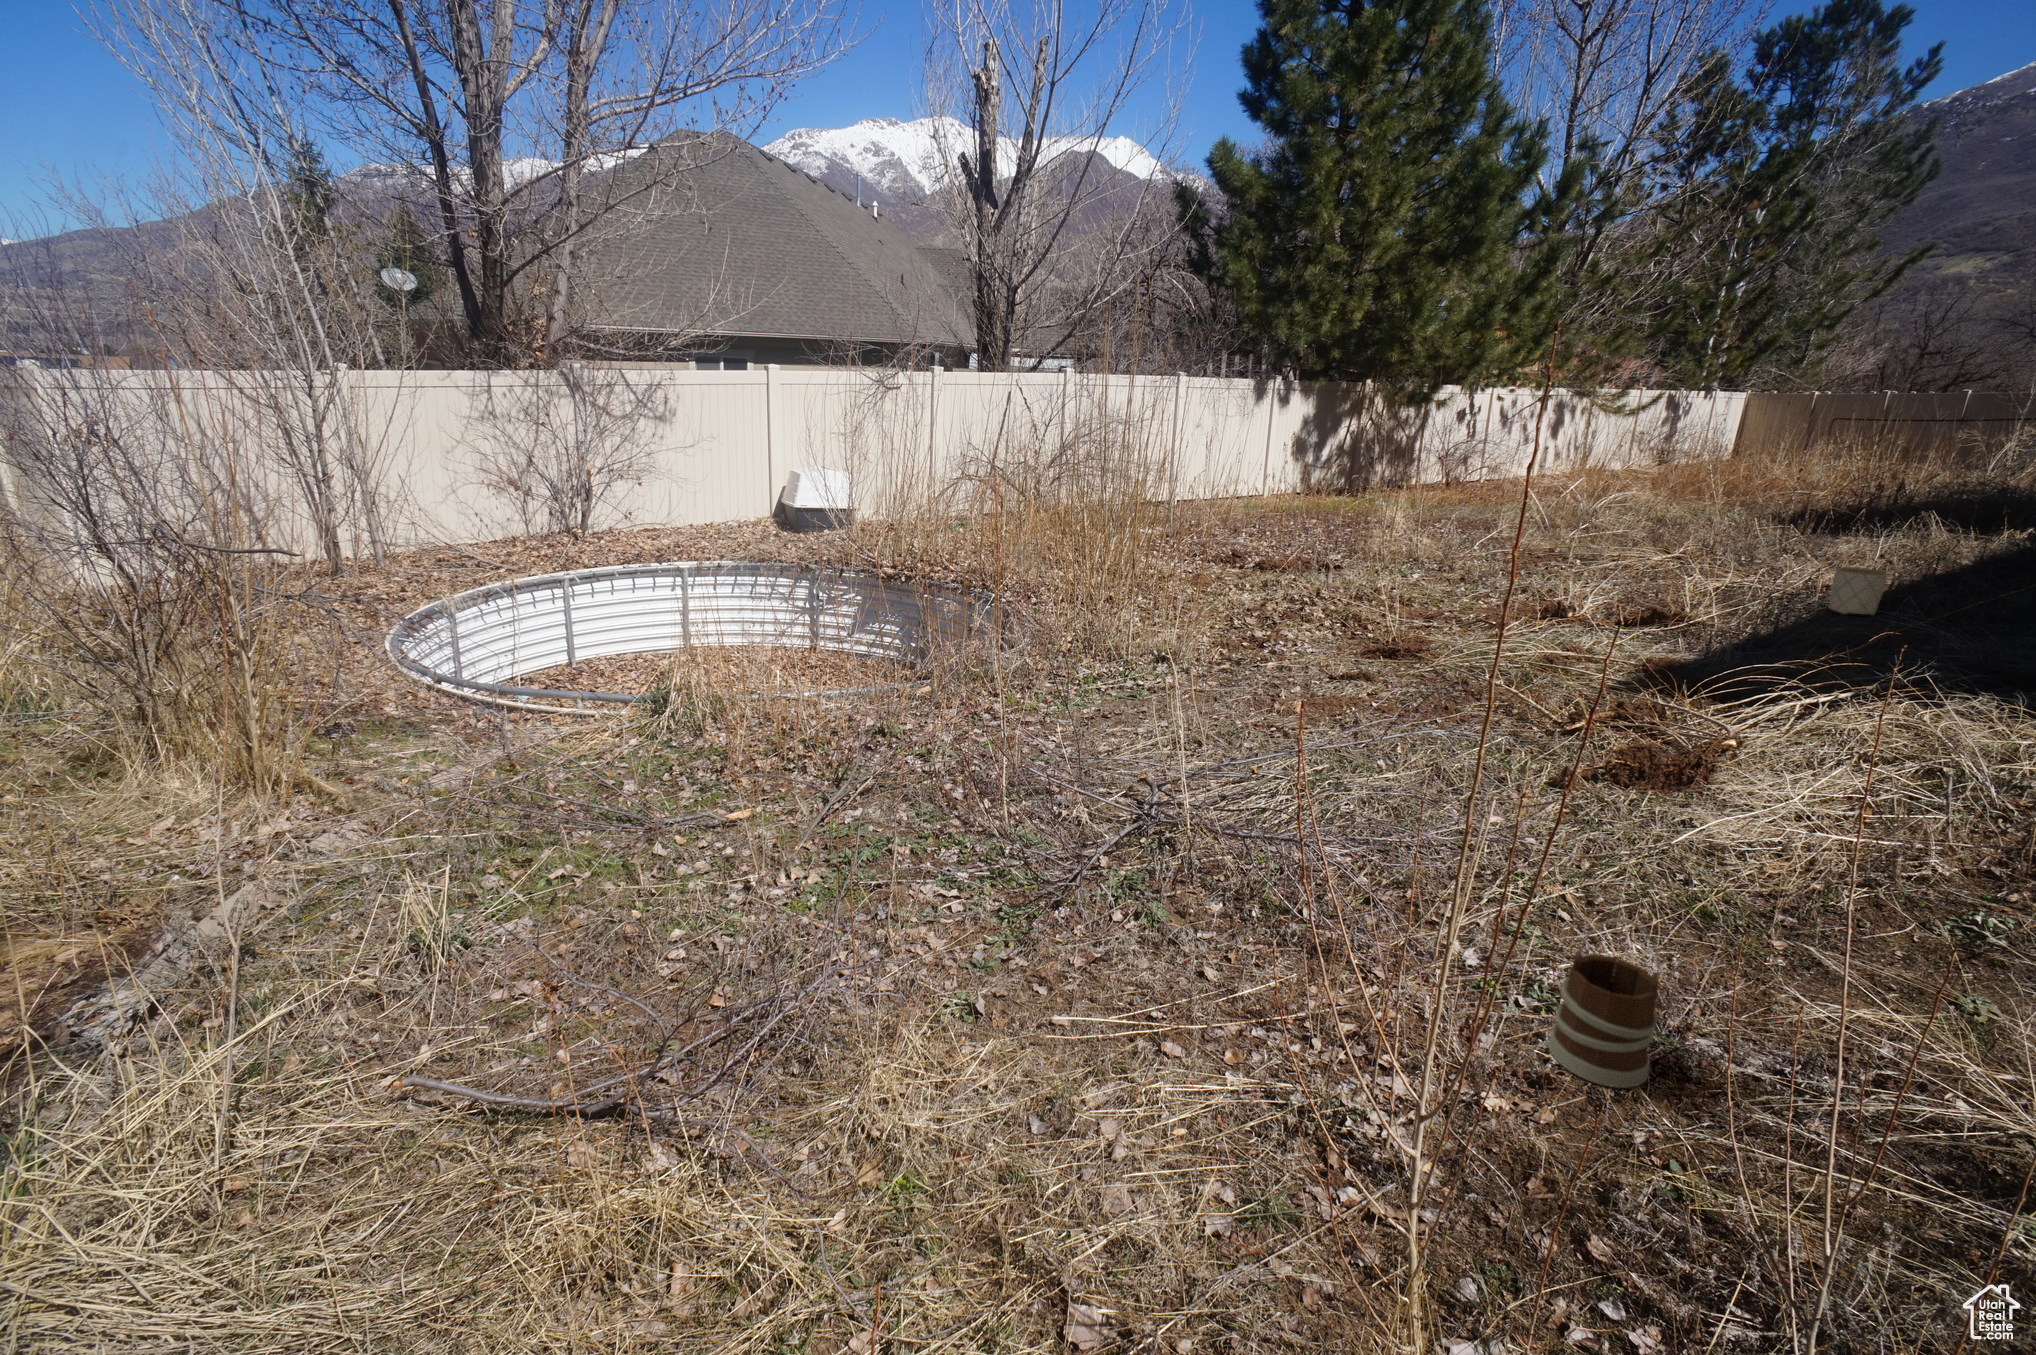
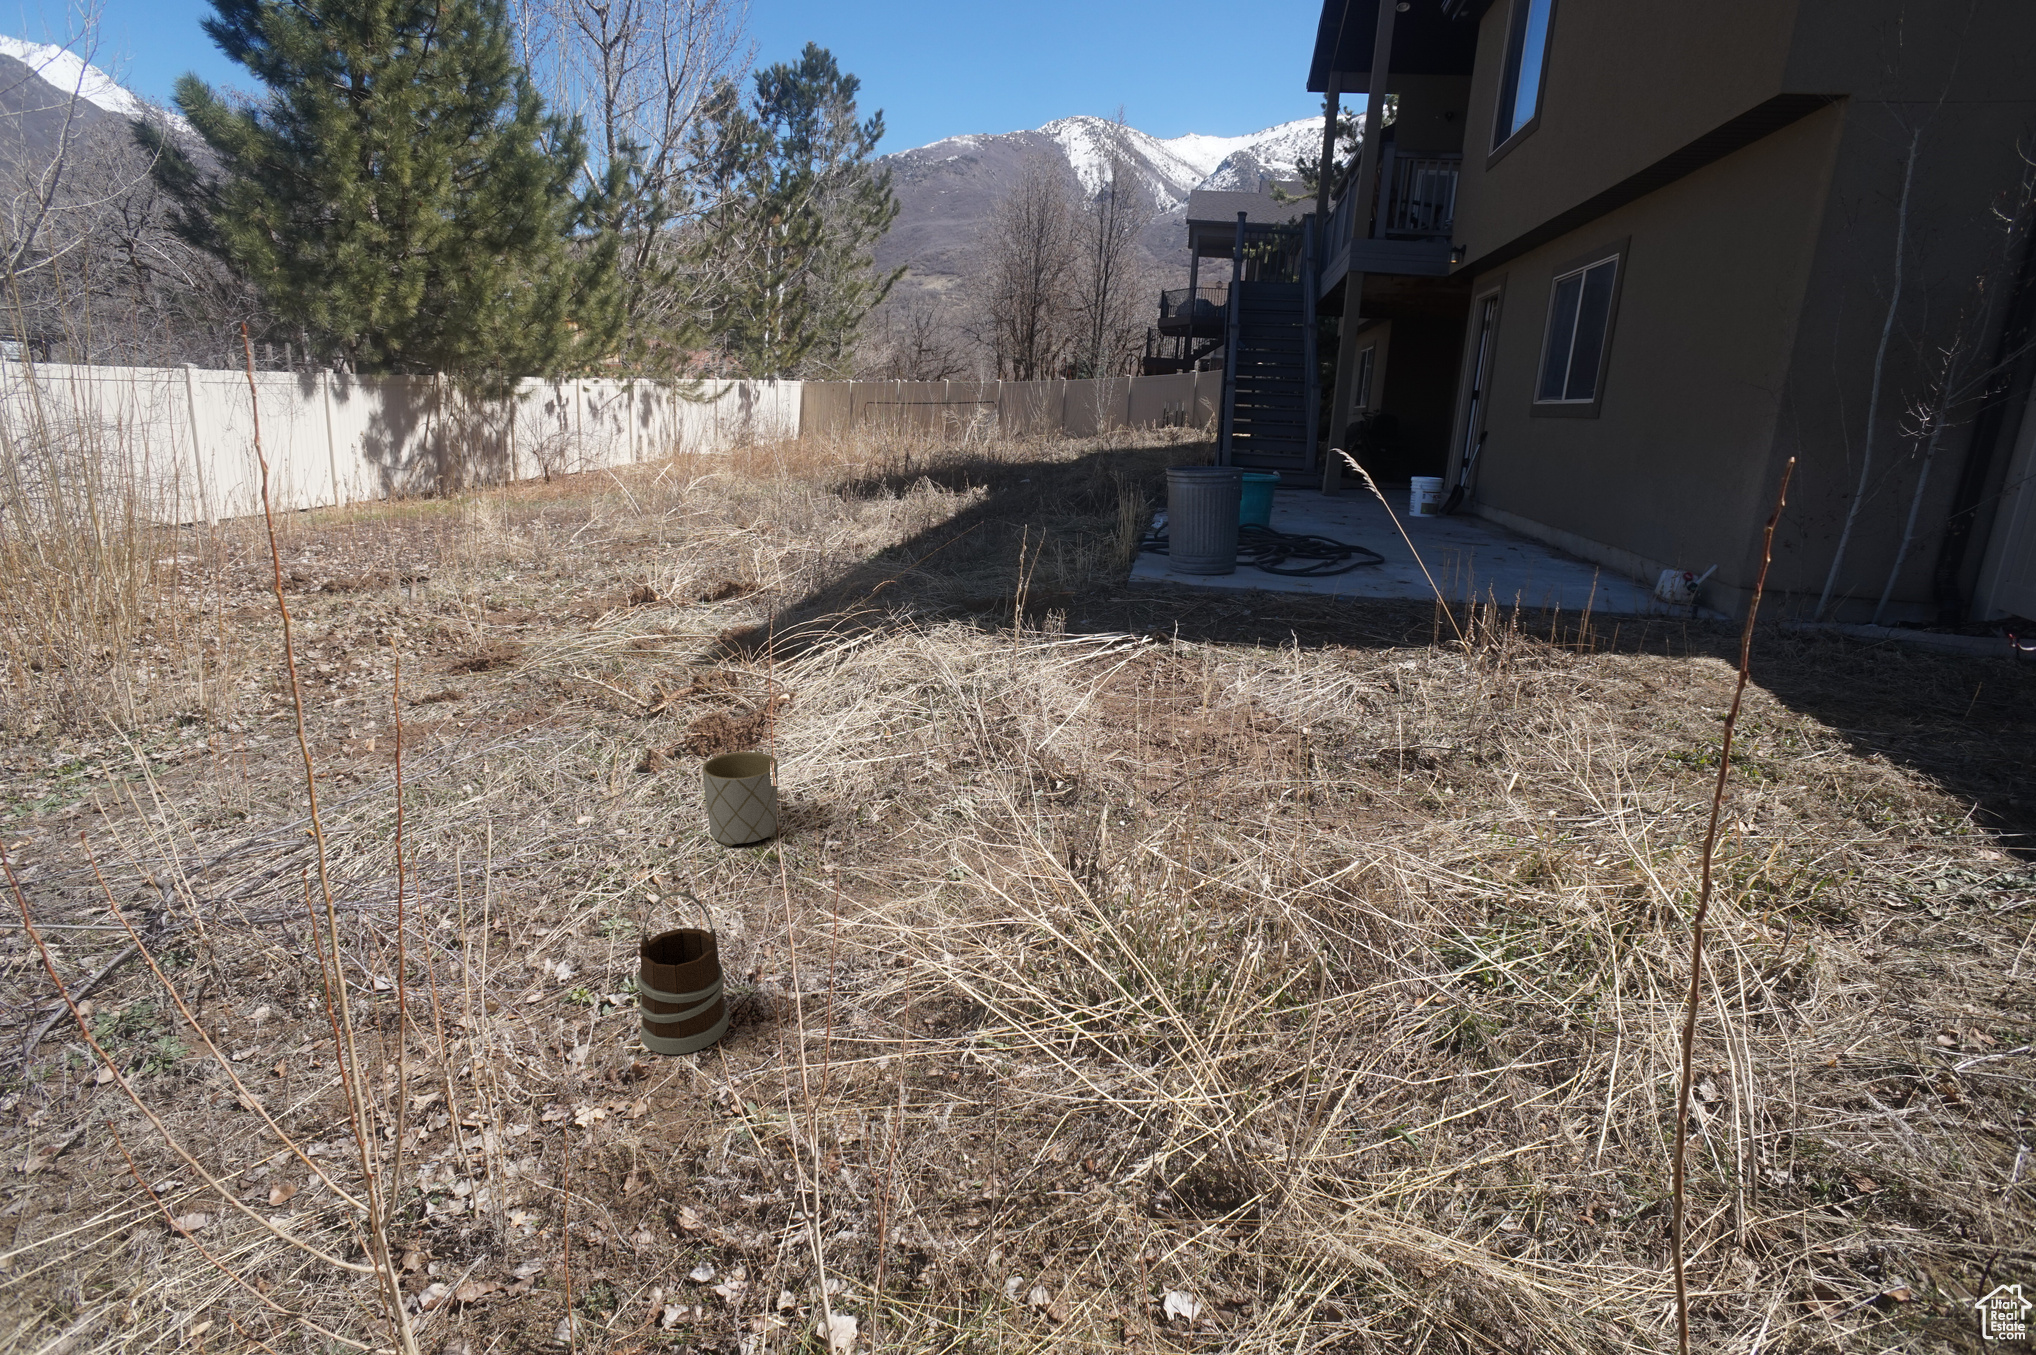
planter: present [1829,567,1888,615] -> present [702,752,778,846]

